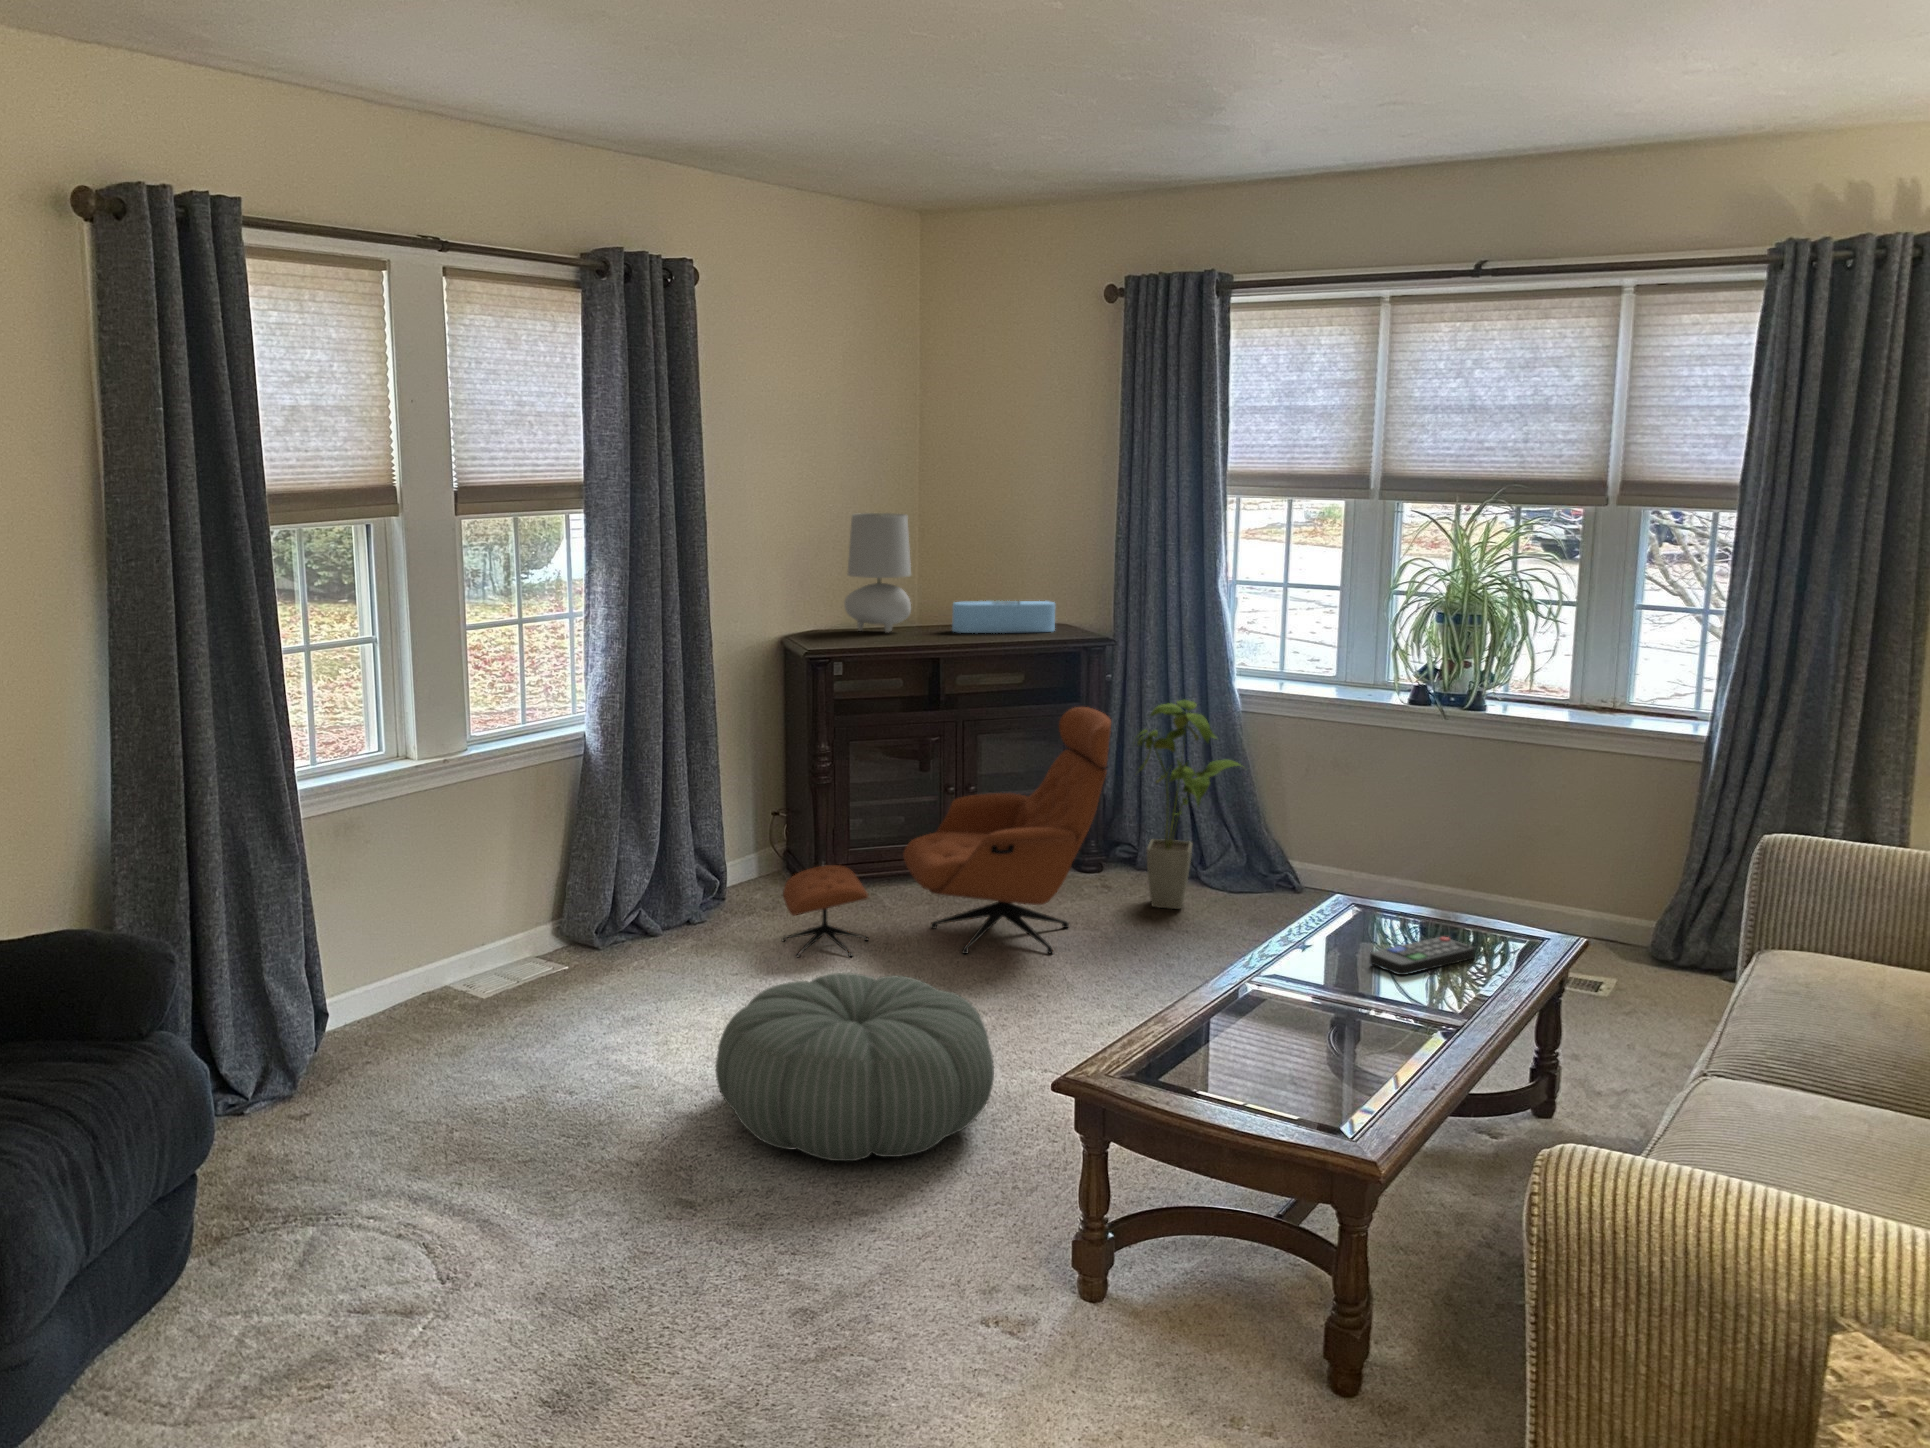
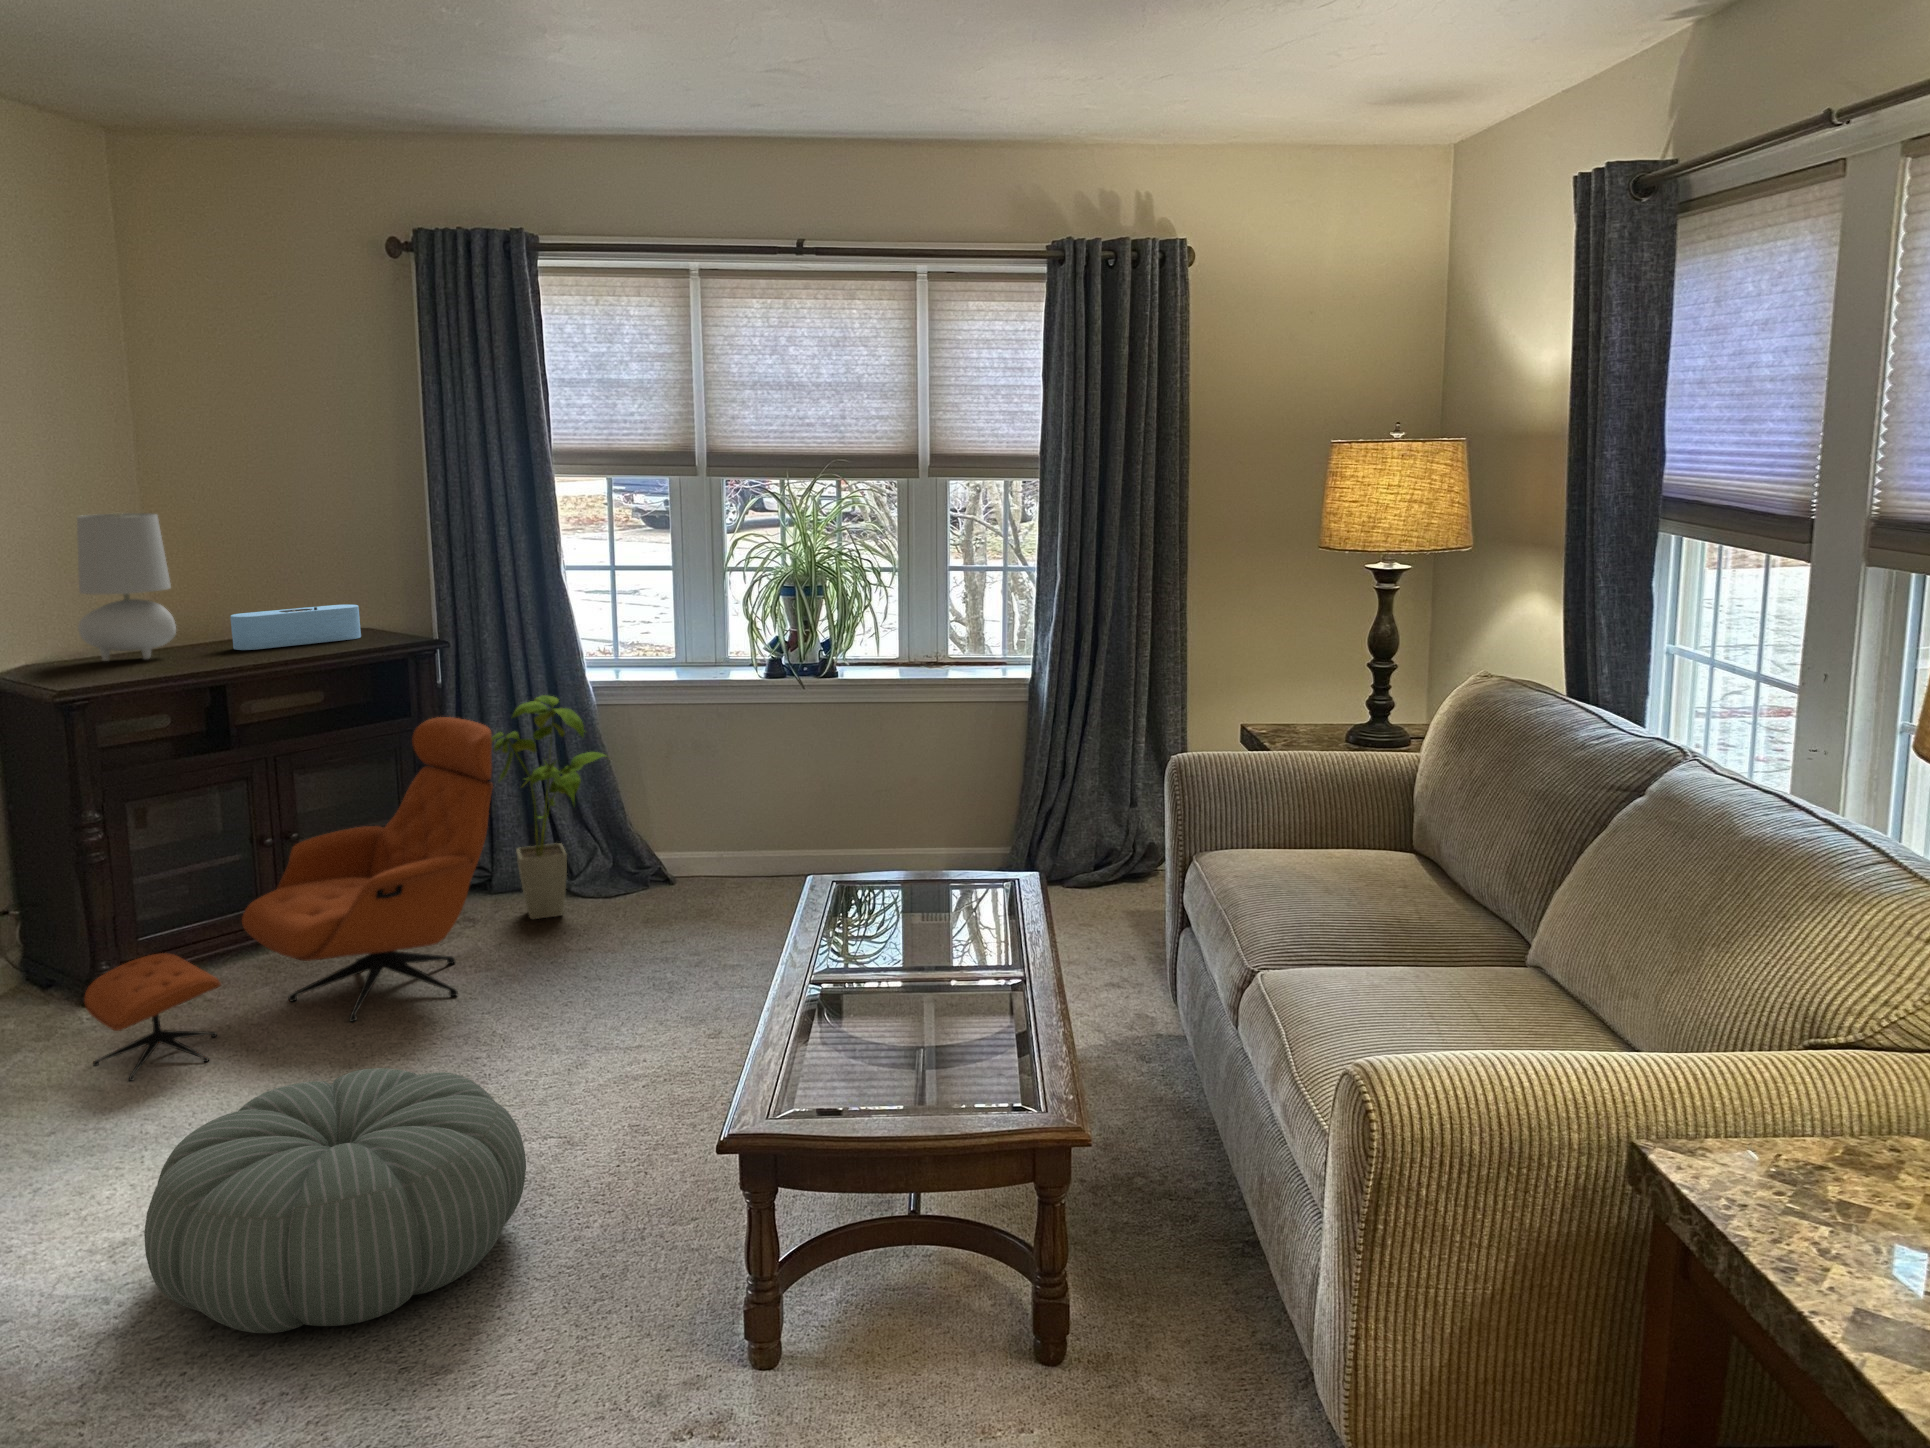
remote control: present [1370,937,1474,975] -> none [897,888,975,934]

